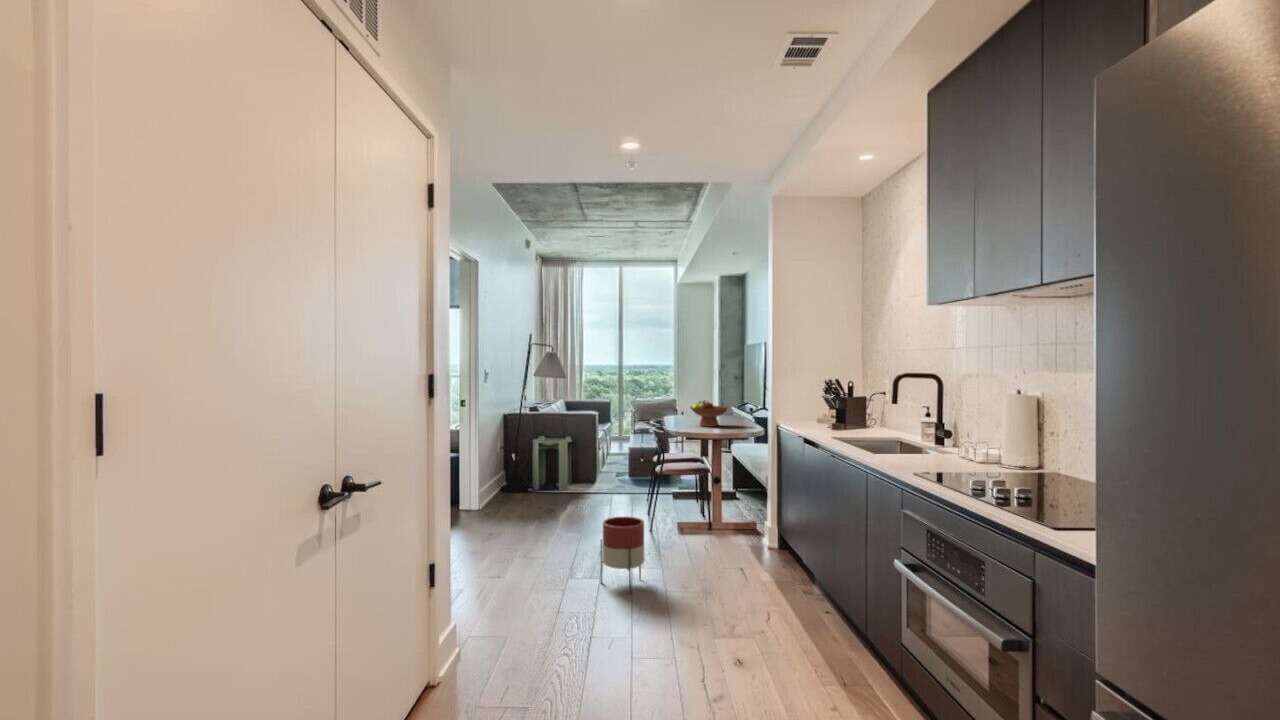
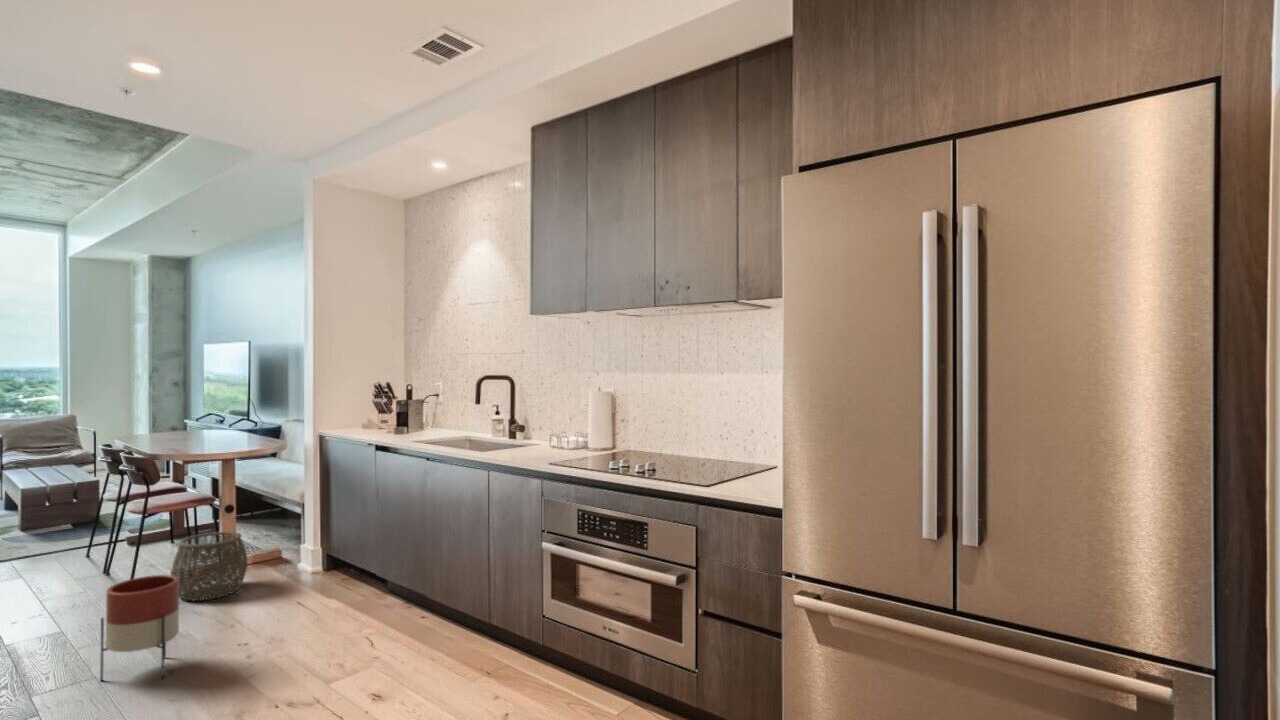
fruit bowl: present [690,401,728,427] -> none [178,414,238,447]
woven basket: none [670,494,720,546] -> present [171,532,248,601]

